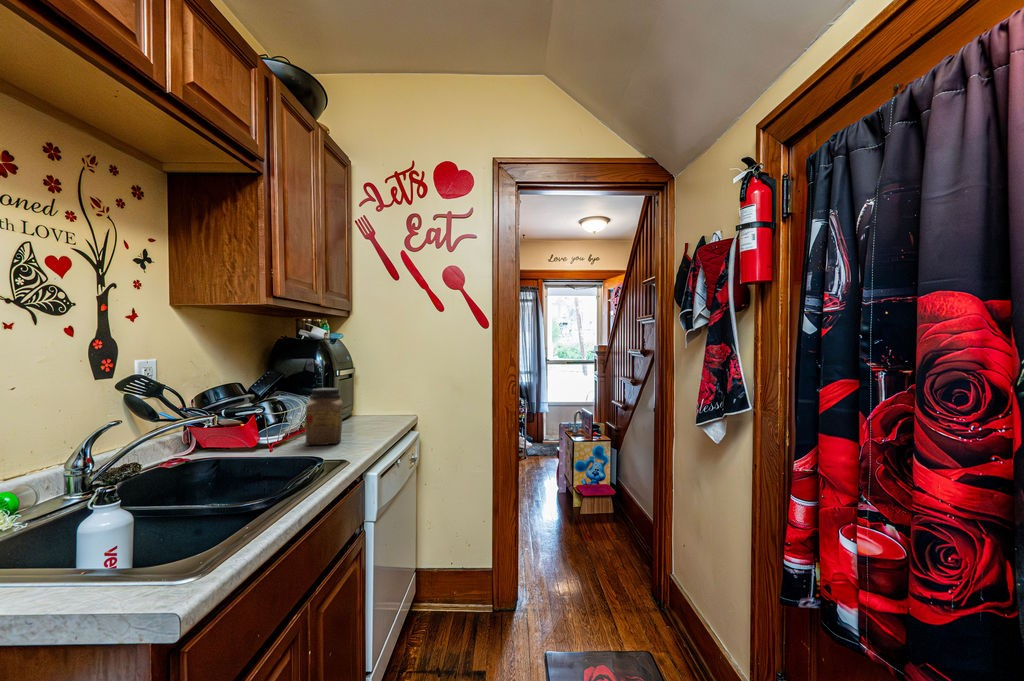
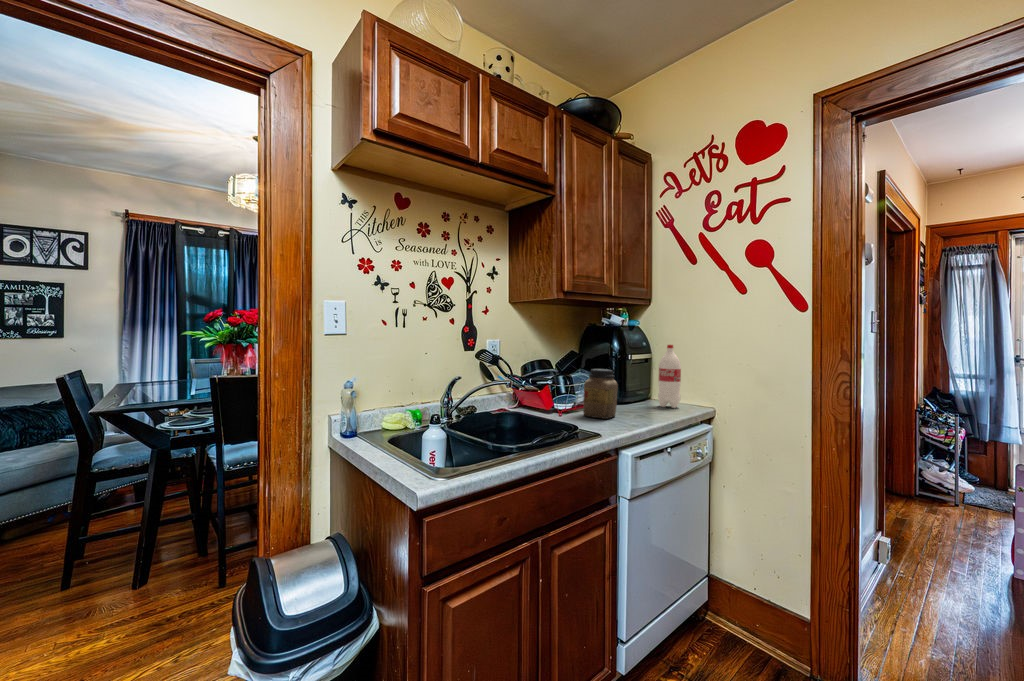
bottle: none [364,356,387,420] -> present [658,345,681,408]

